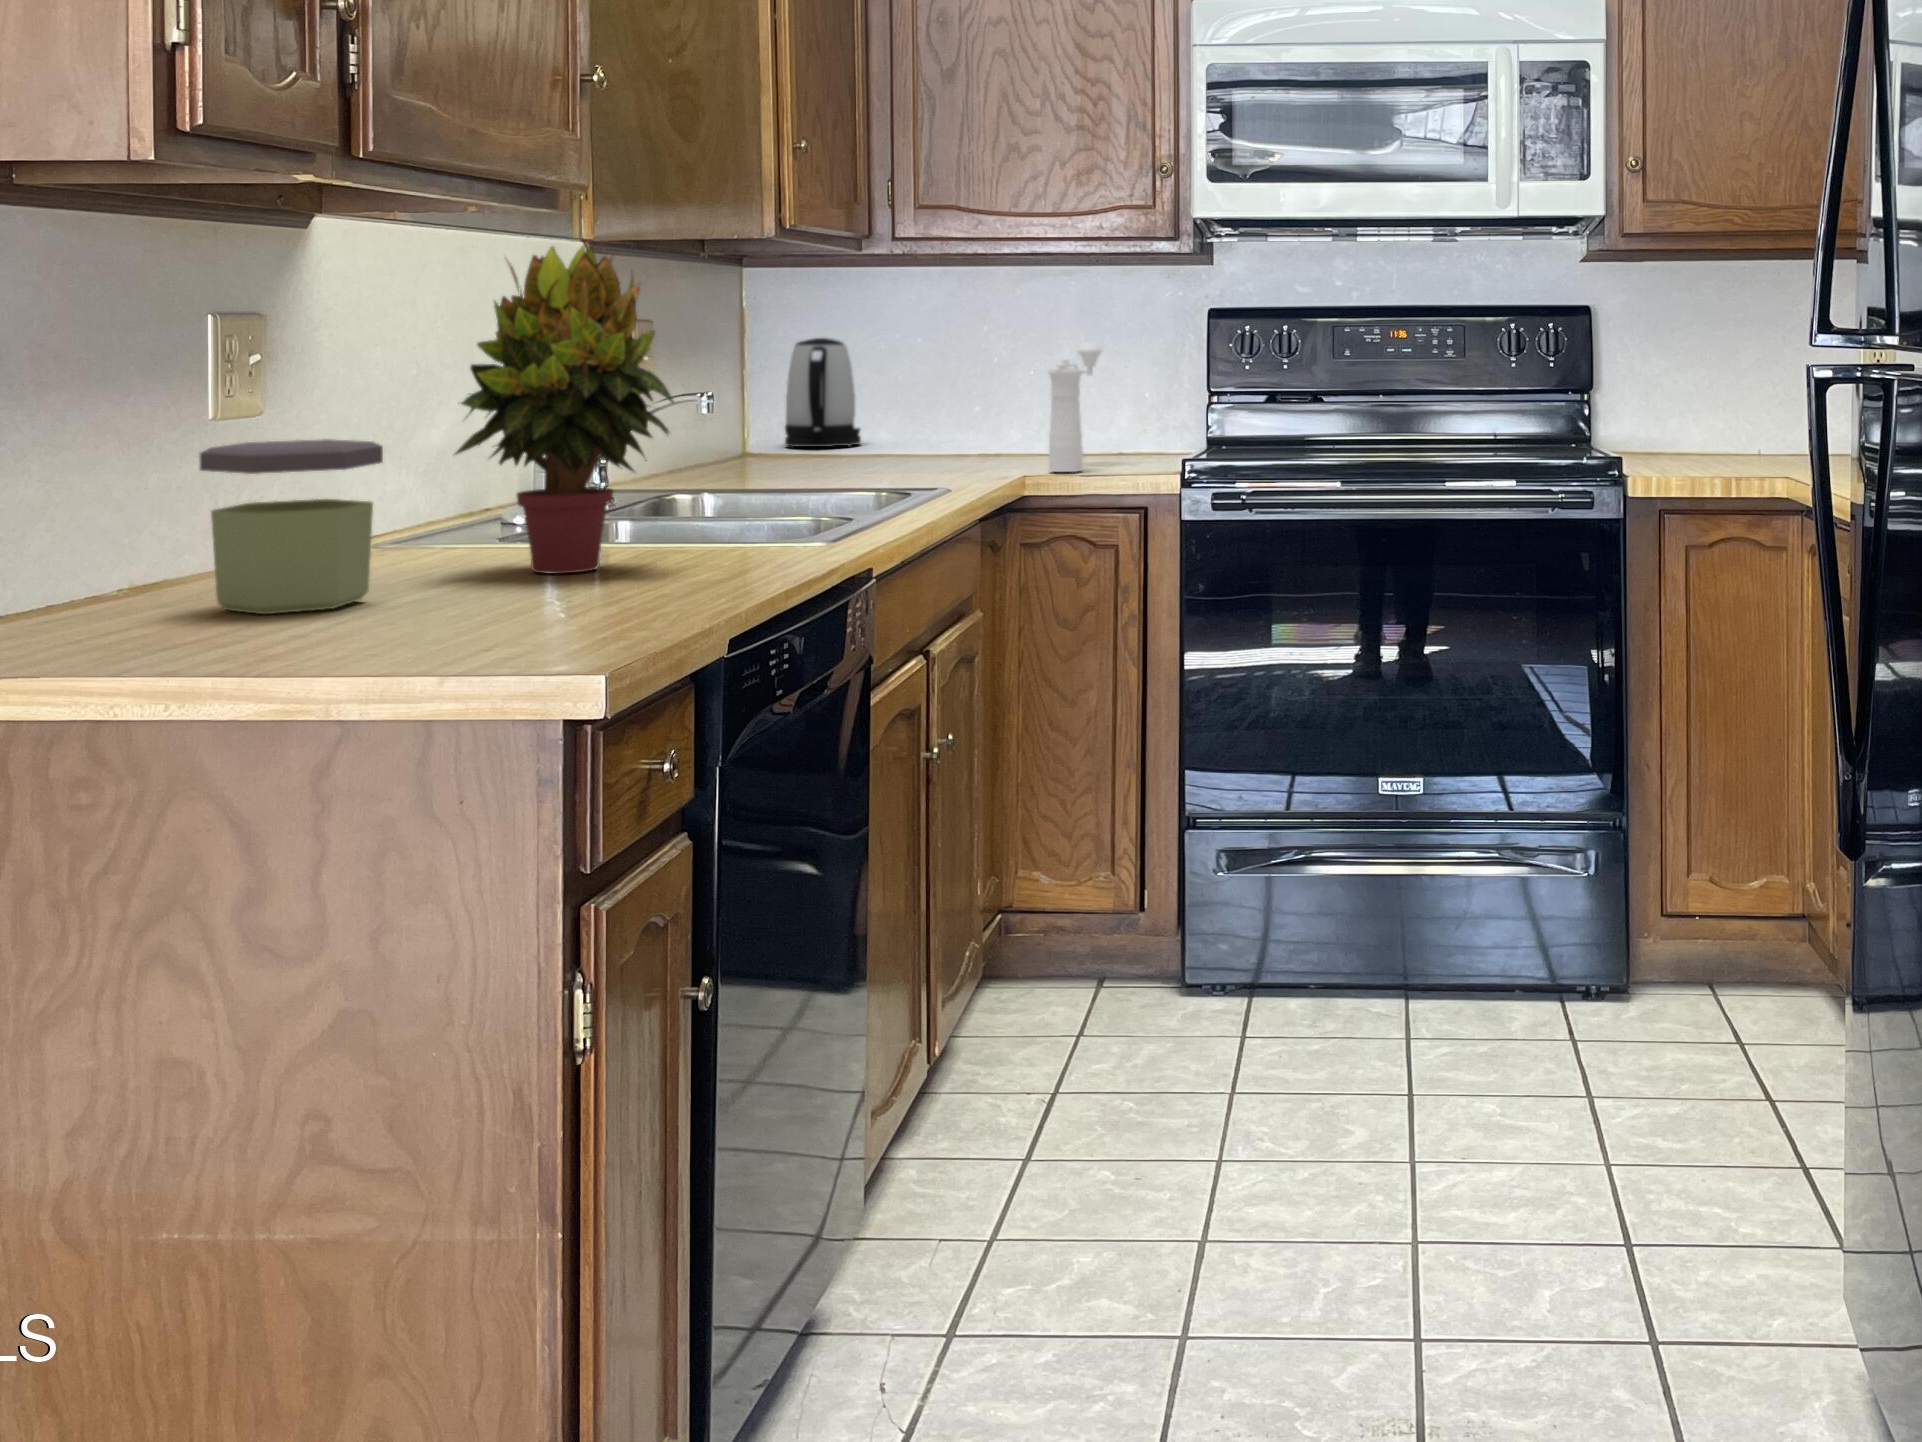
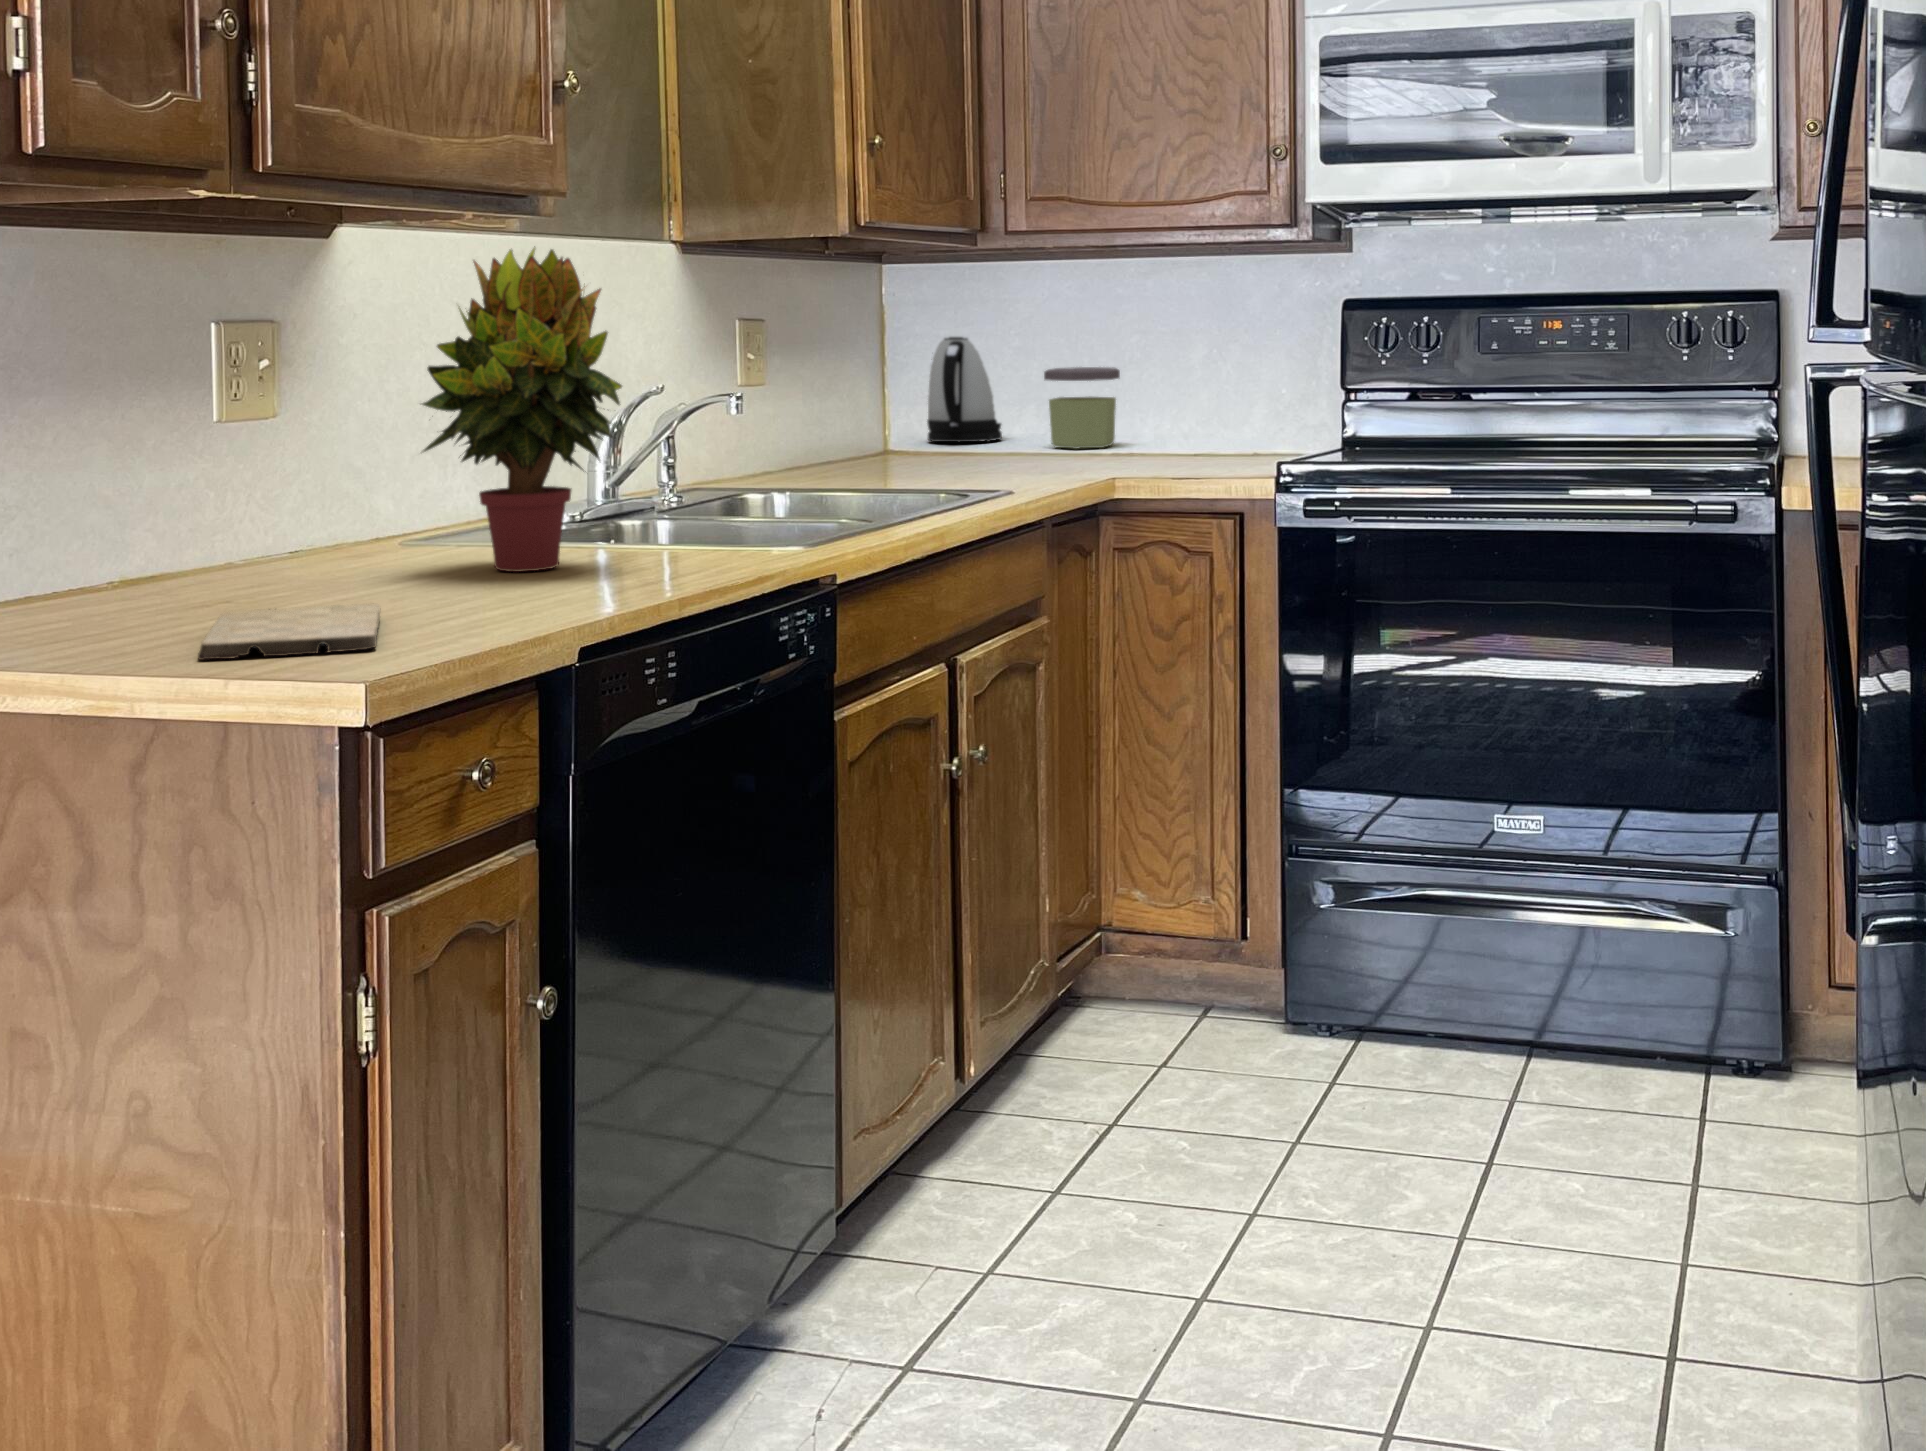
pepper mill: present [1049,343,1102,472] -> none [1144,338,1209,473]
jar: present [200,439,383,614] -> present [1044,367,1120,449]
cutting board: none [339,604,558,662] -> present [198,604,380,660]

